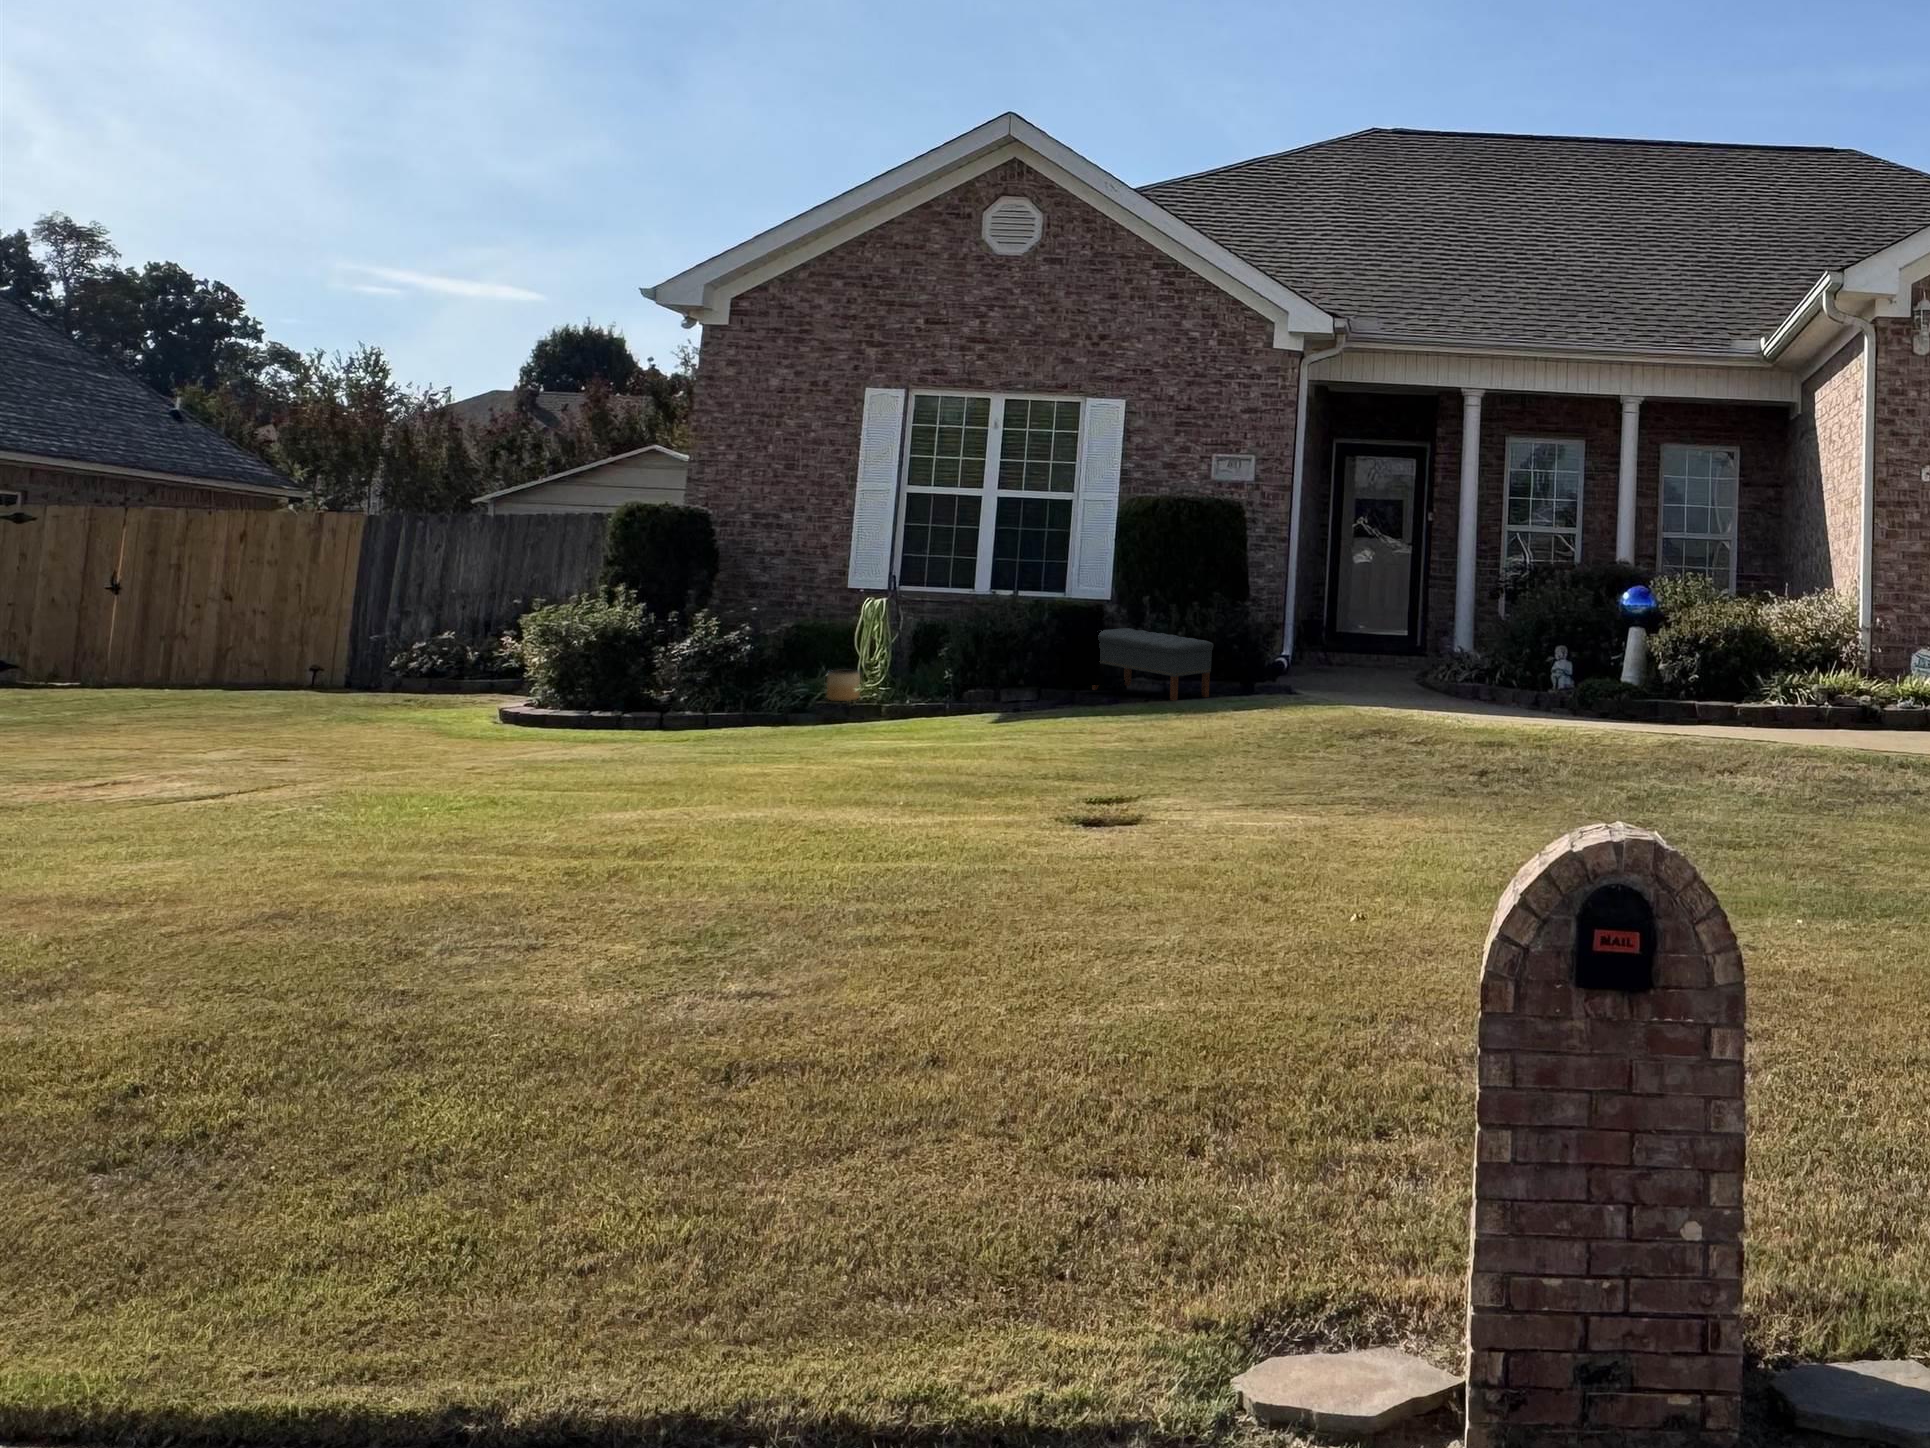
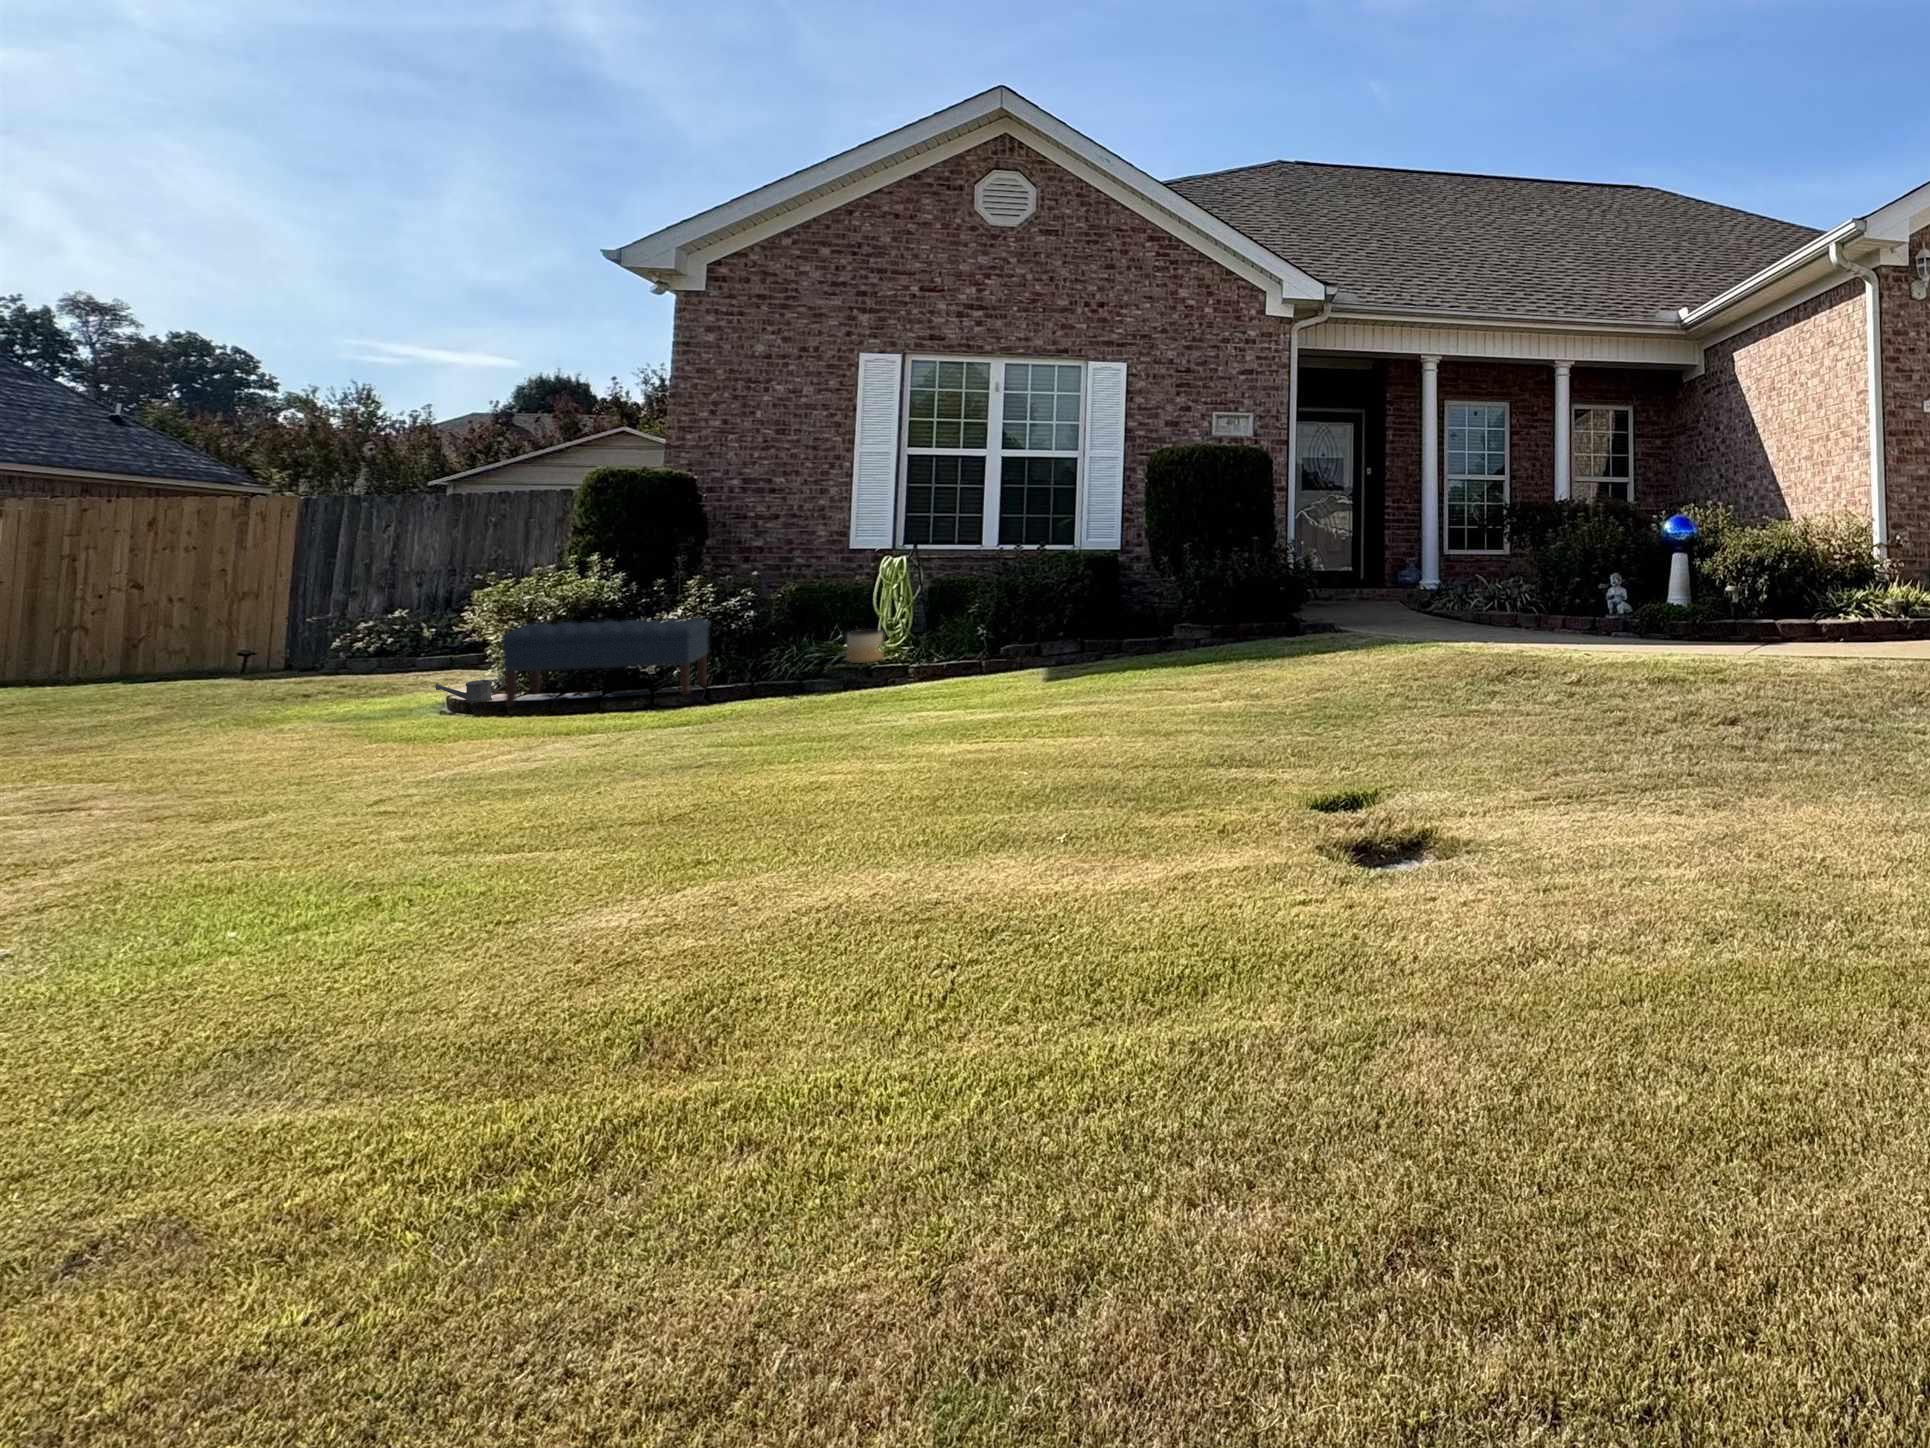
bench: present [1092,628,1214,701] -> present [501,619,710,707]
watering can: none [496,695,547,714] -> present [435,679,504,703]

